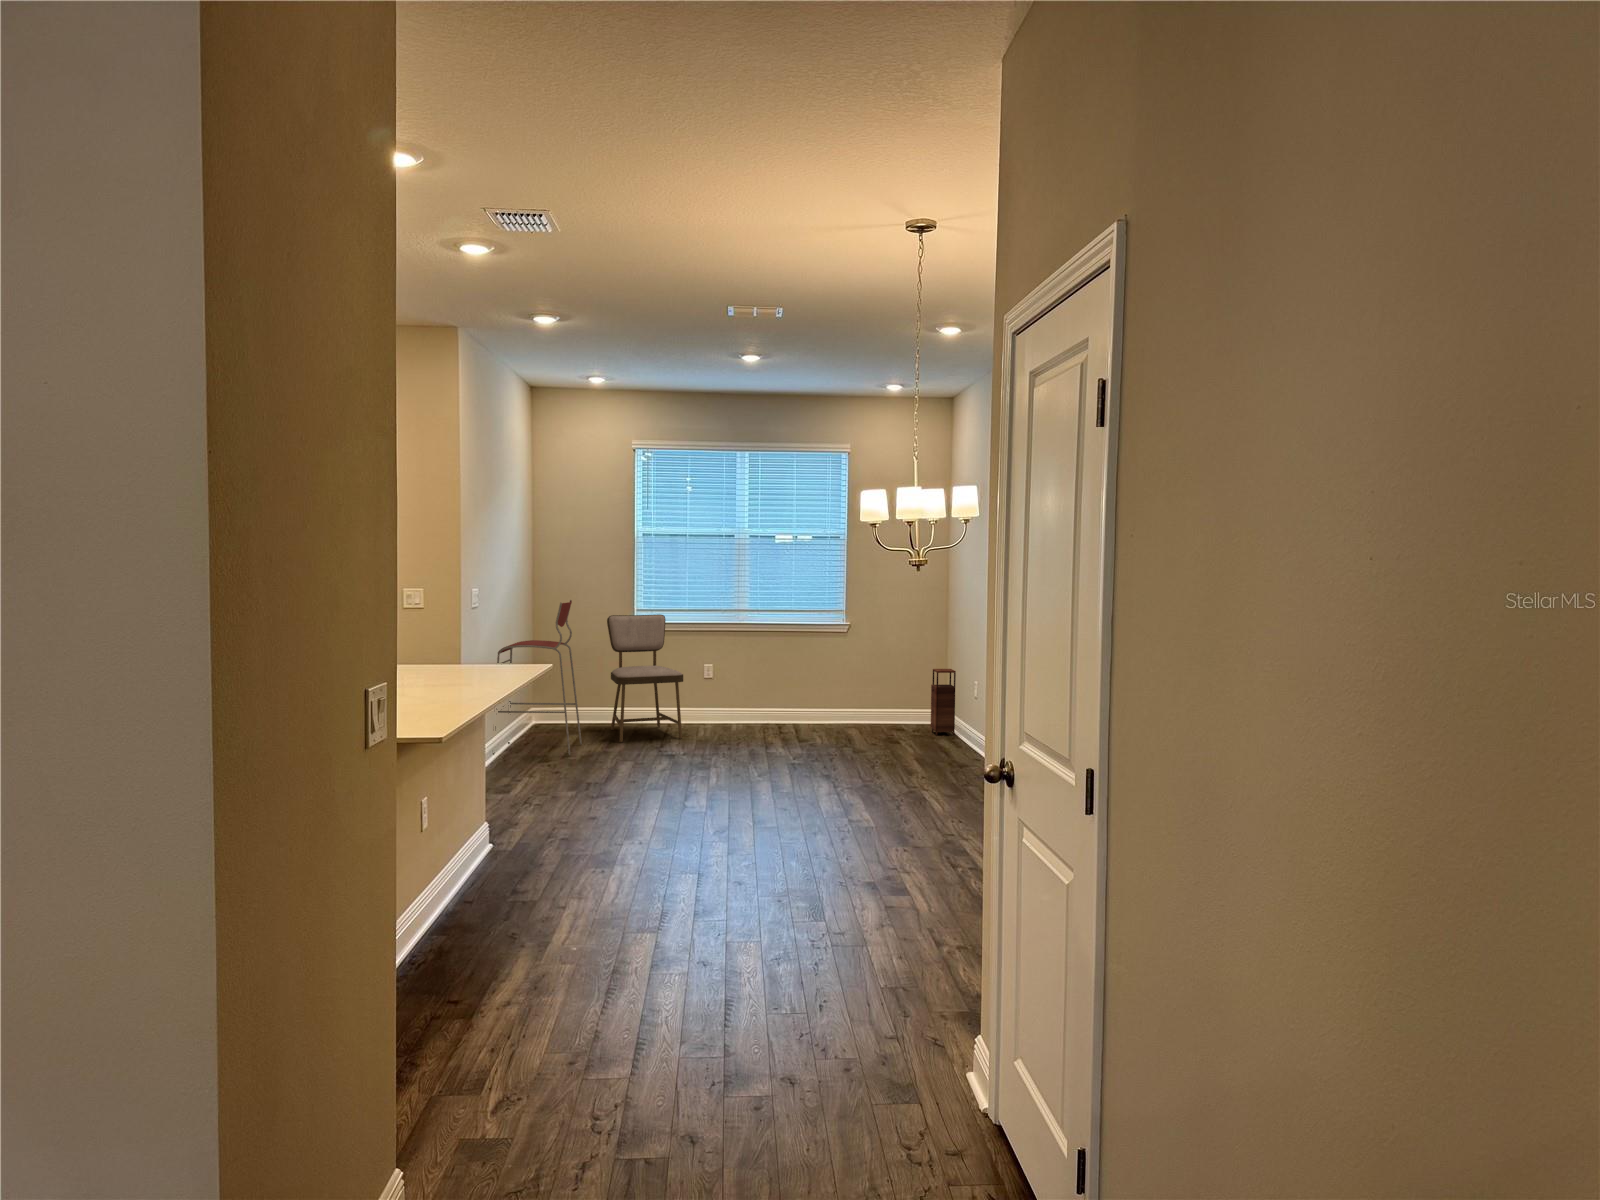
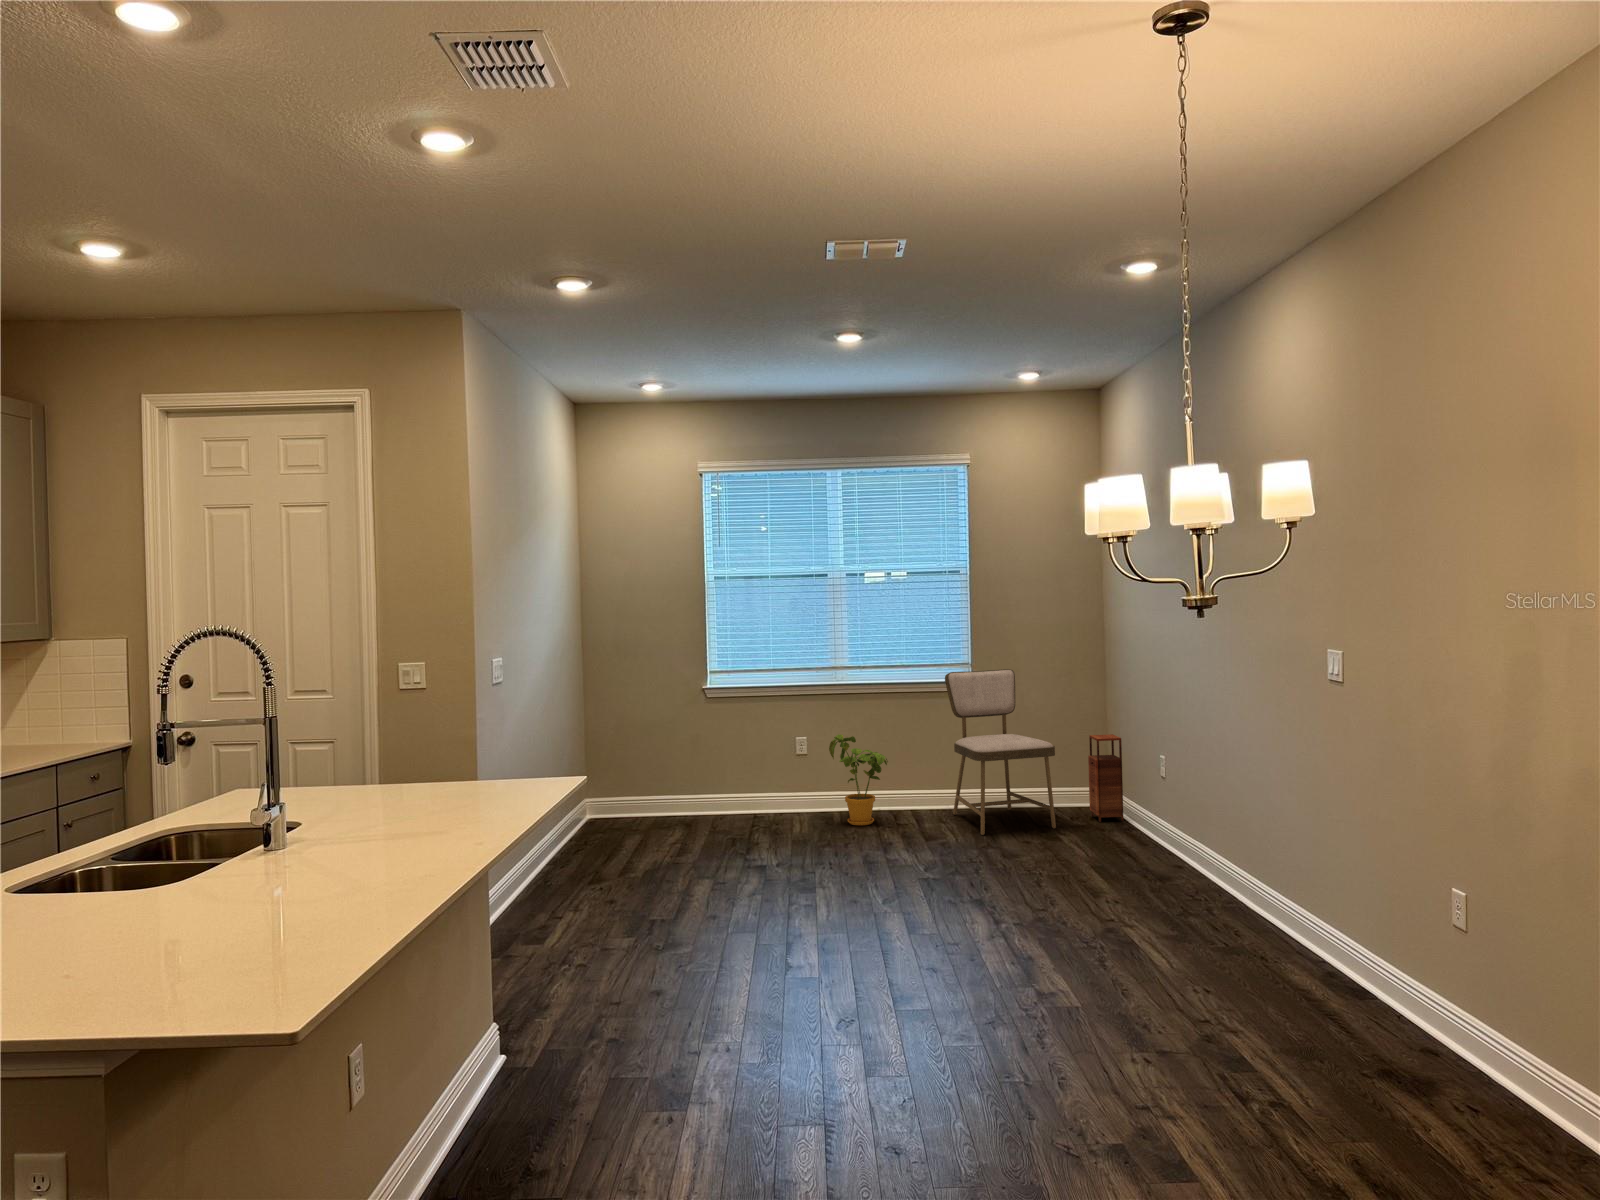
bar stool: present [493,600,582,755] -> none [532,665,647,870]
dining chair: present [607,614,683,743] -> present [945,669,1056,835]
house plant: none [729,661,775,734] -> present [829,735,888,825]

